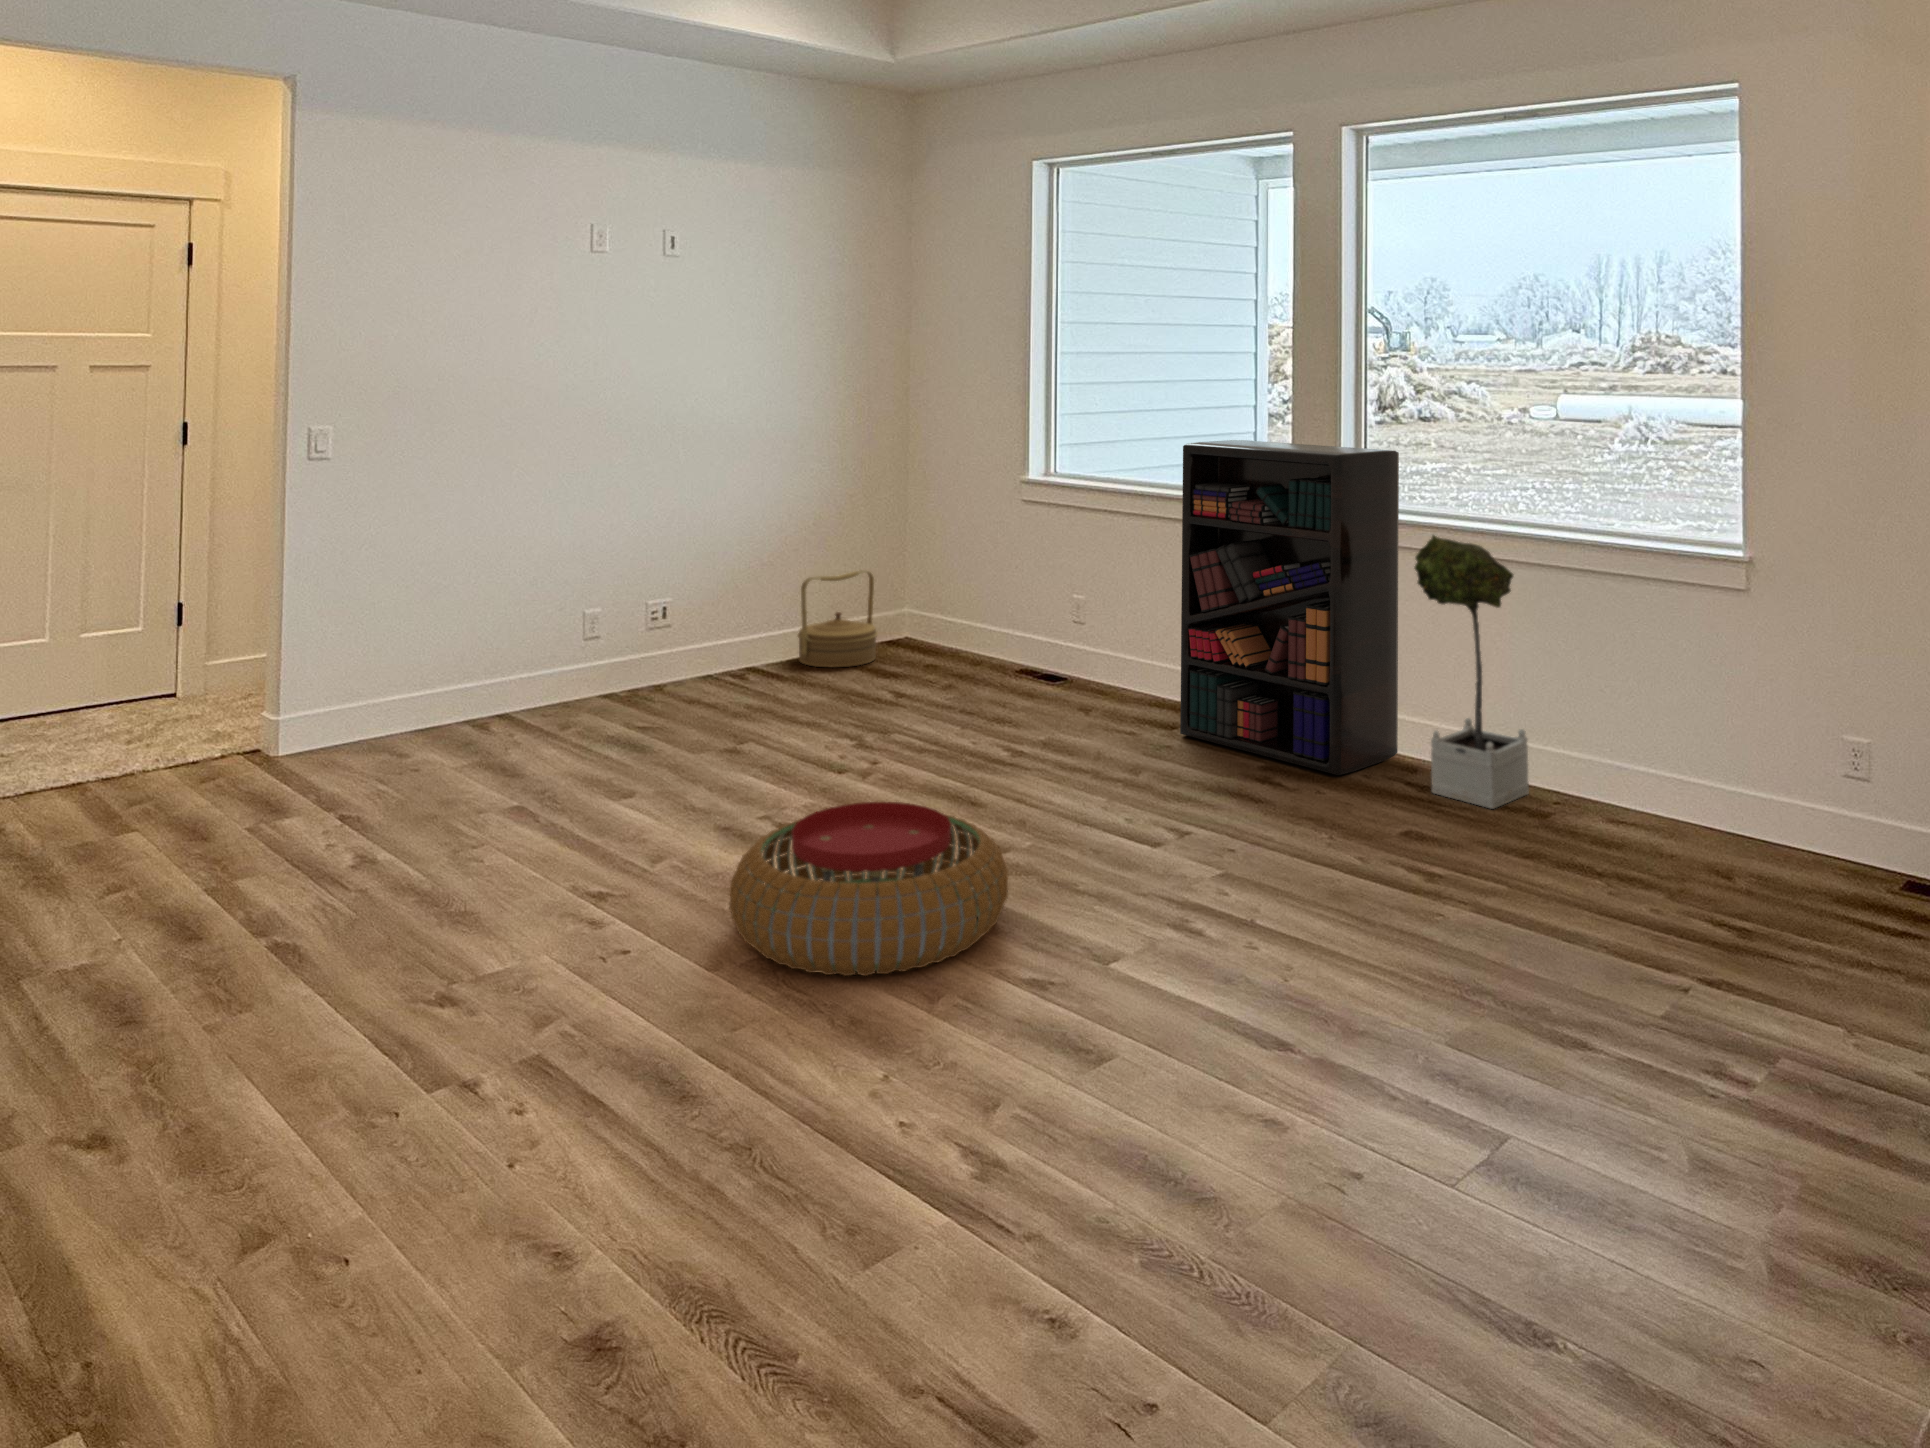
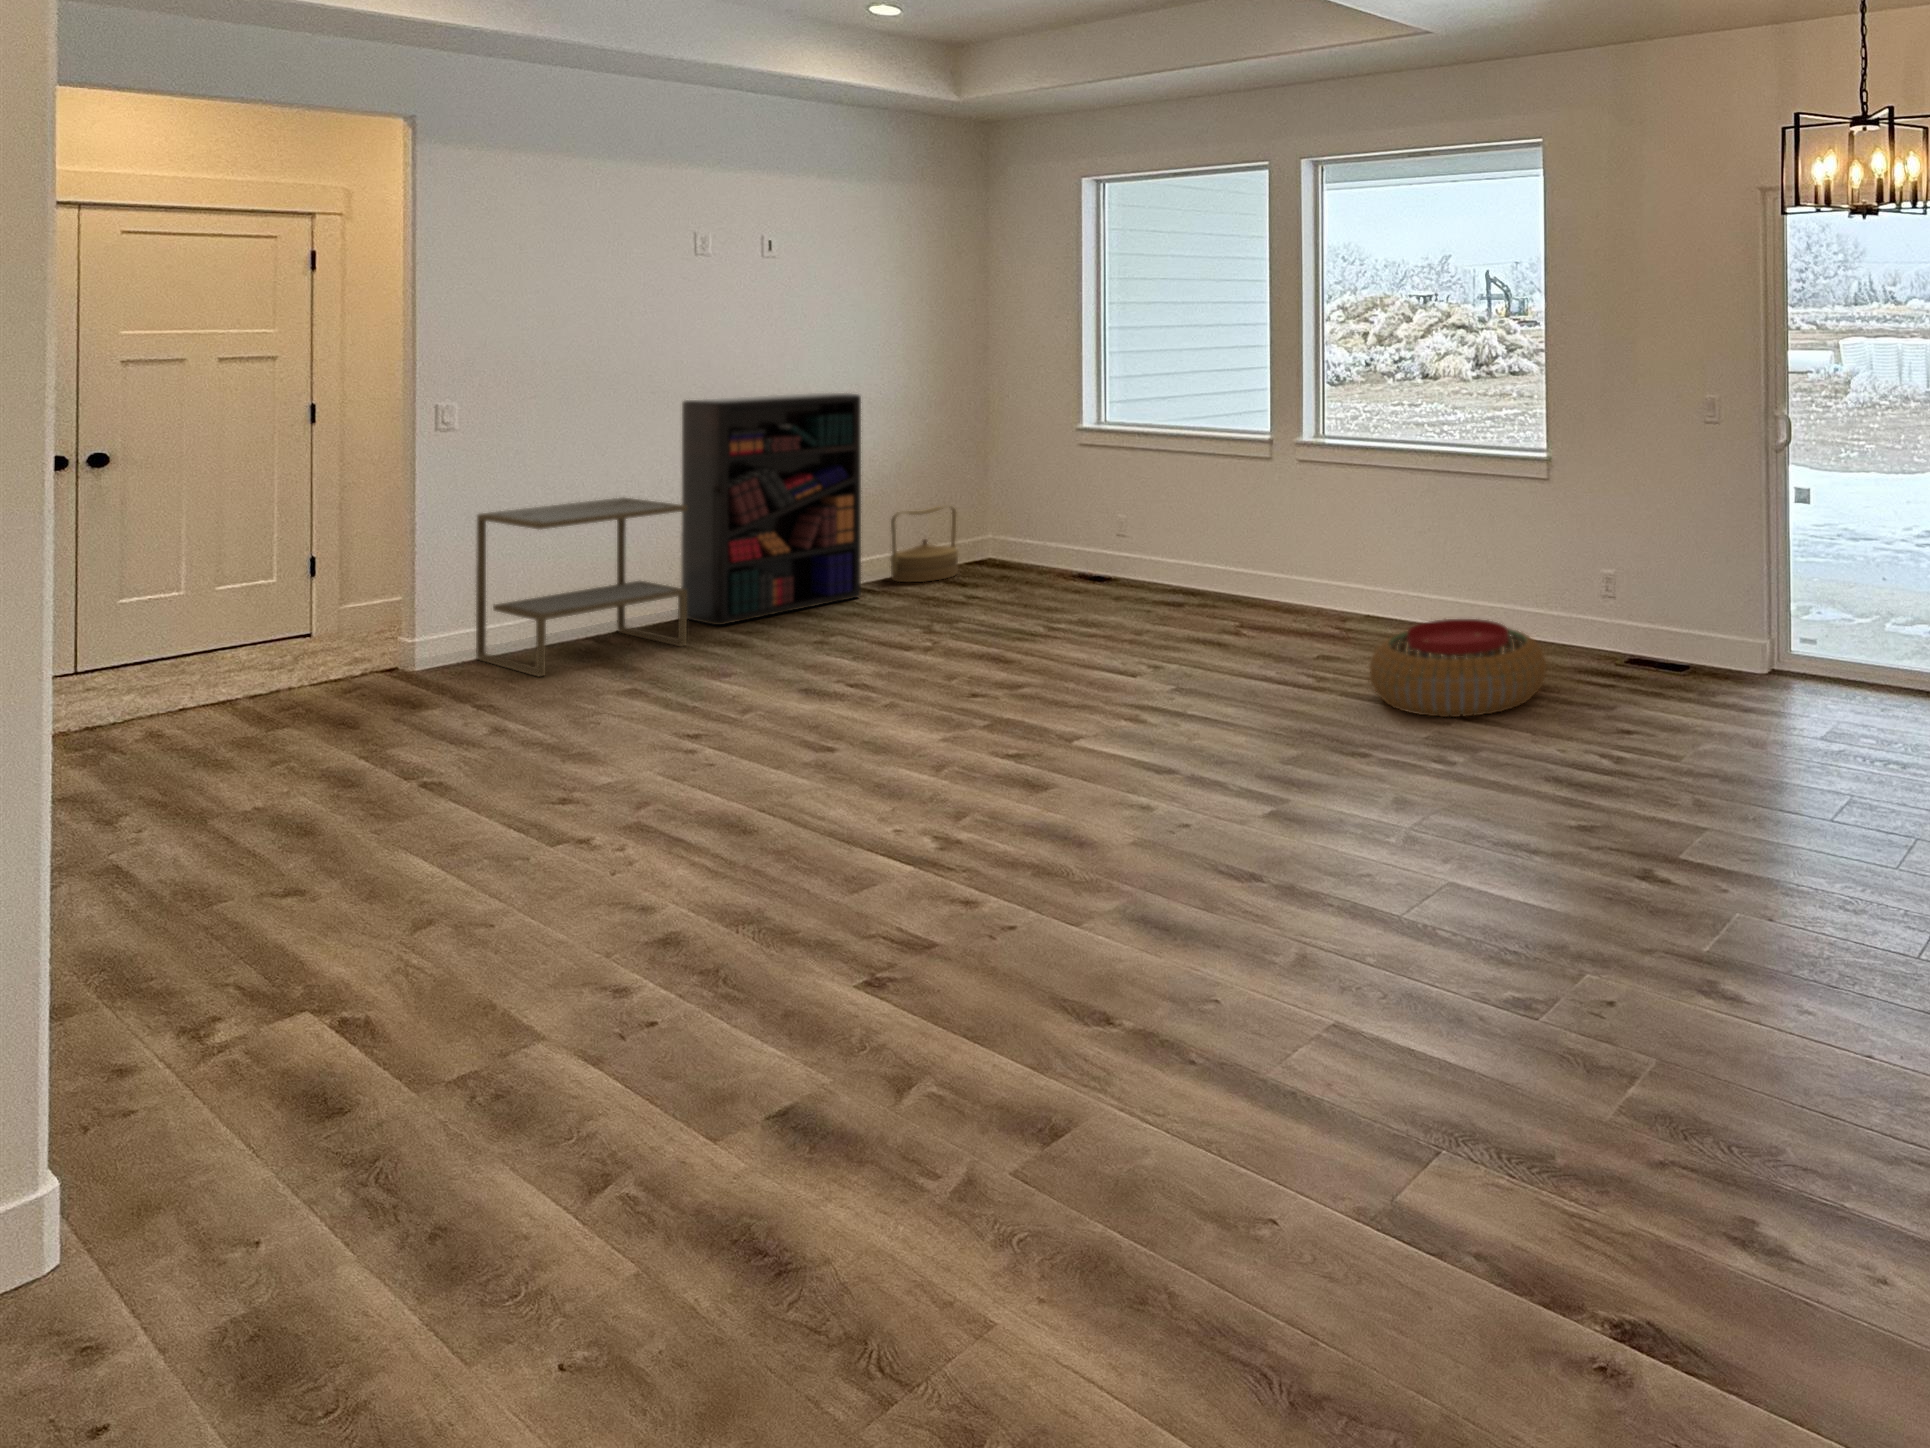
bookshelf: present [1180,440,1399,775] -> present [681,393,861,625]
potted tree: present [1415,535,1529,809] -> none [1338,452,1418,638]
side table: none [342,549,580,778] -> present [476,498,687,676]
pouf: present [729,802,1009,976] -> present [1370,619,1546,717]

